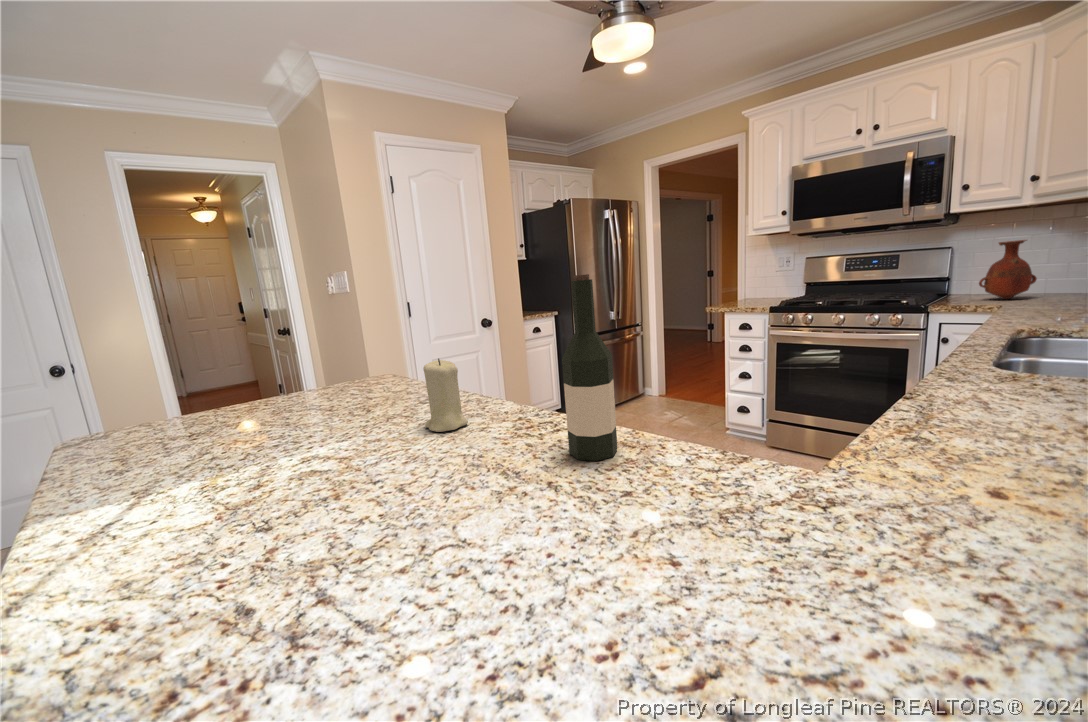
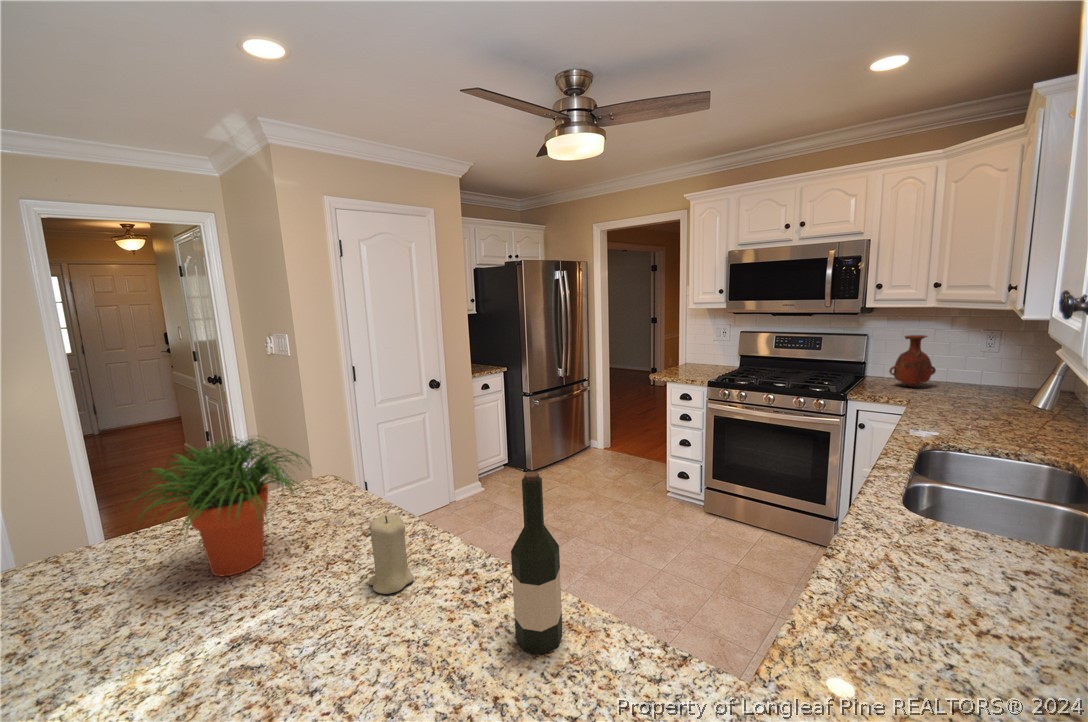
potted plant: none [202,298,370,427] -> present [134,436,311,577]

